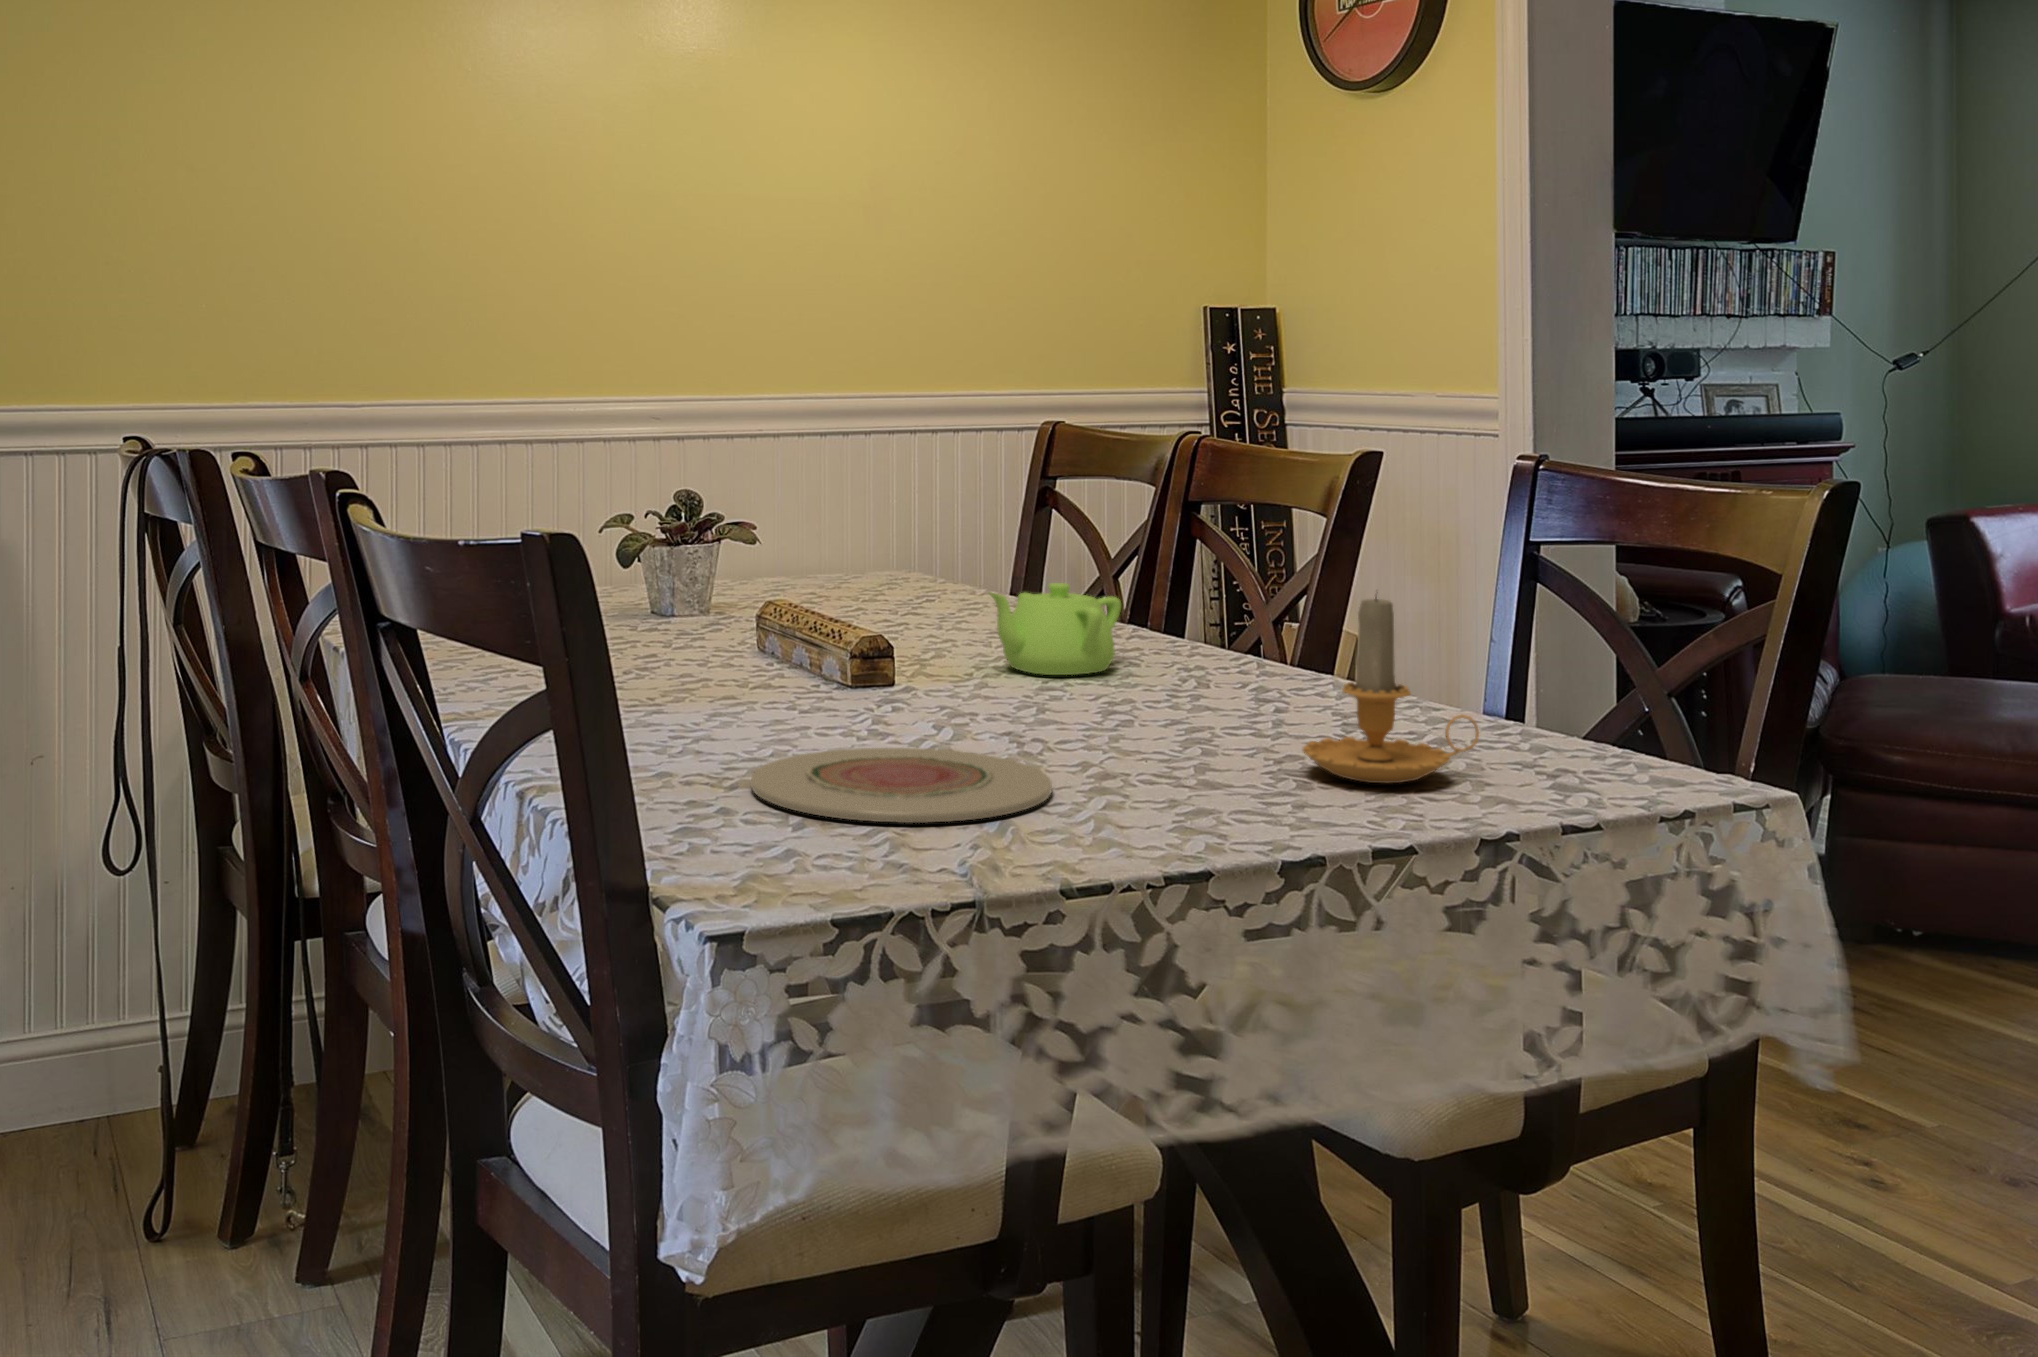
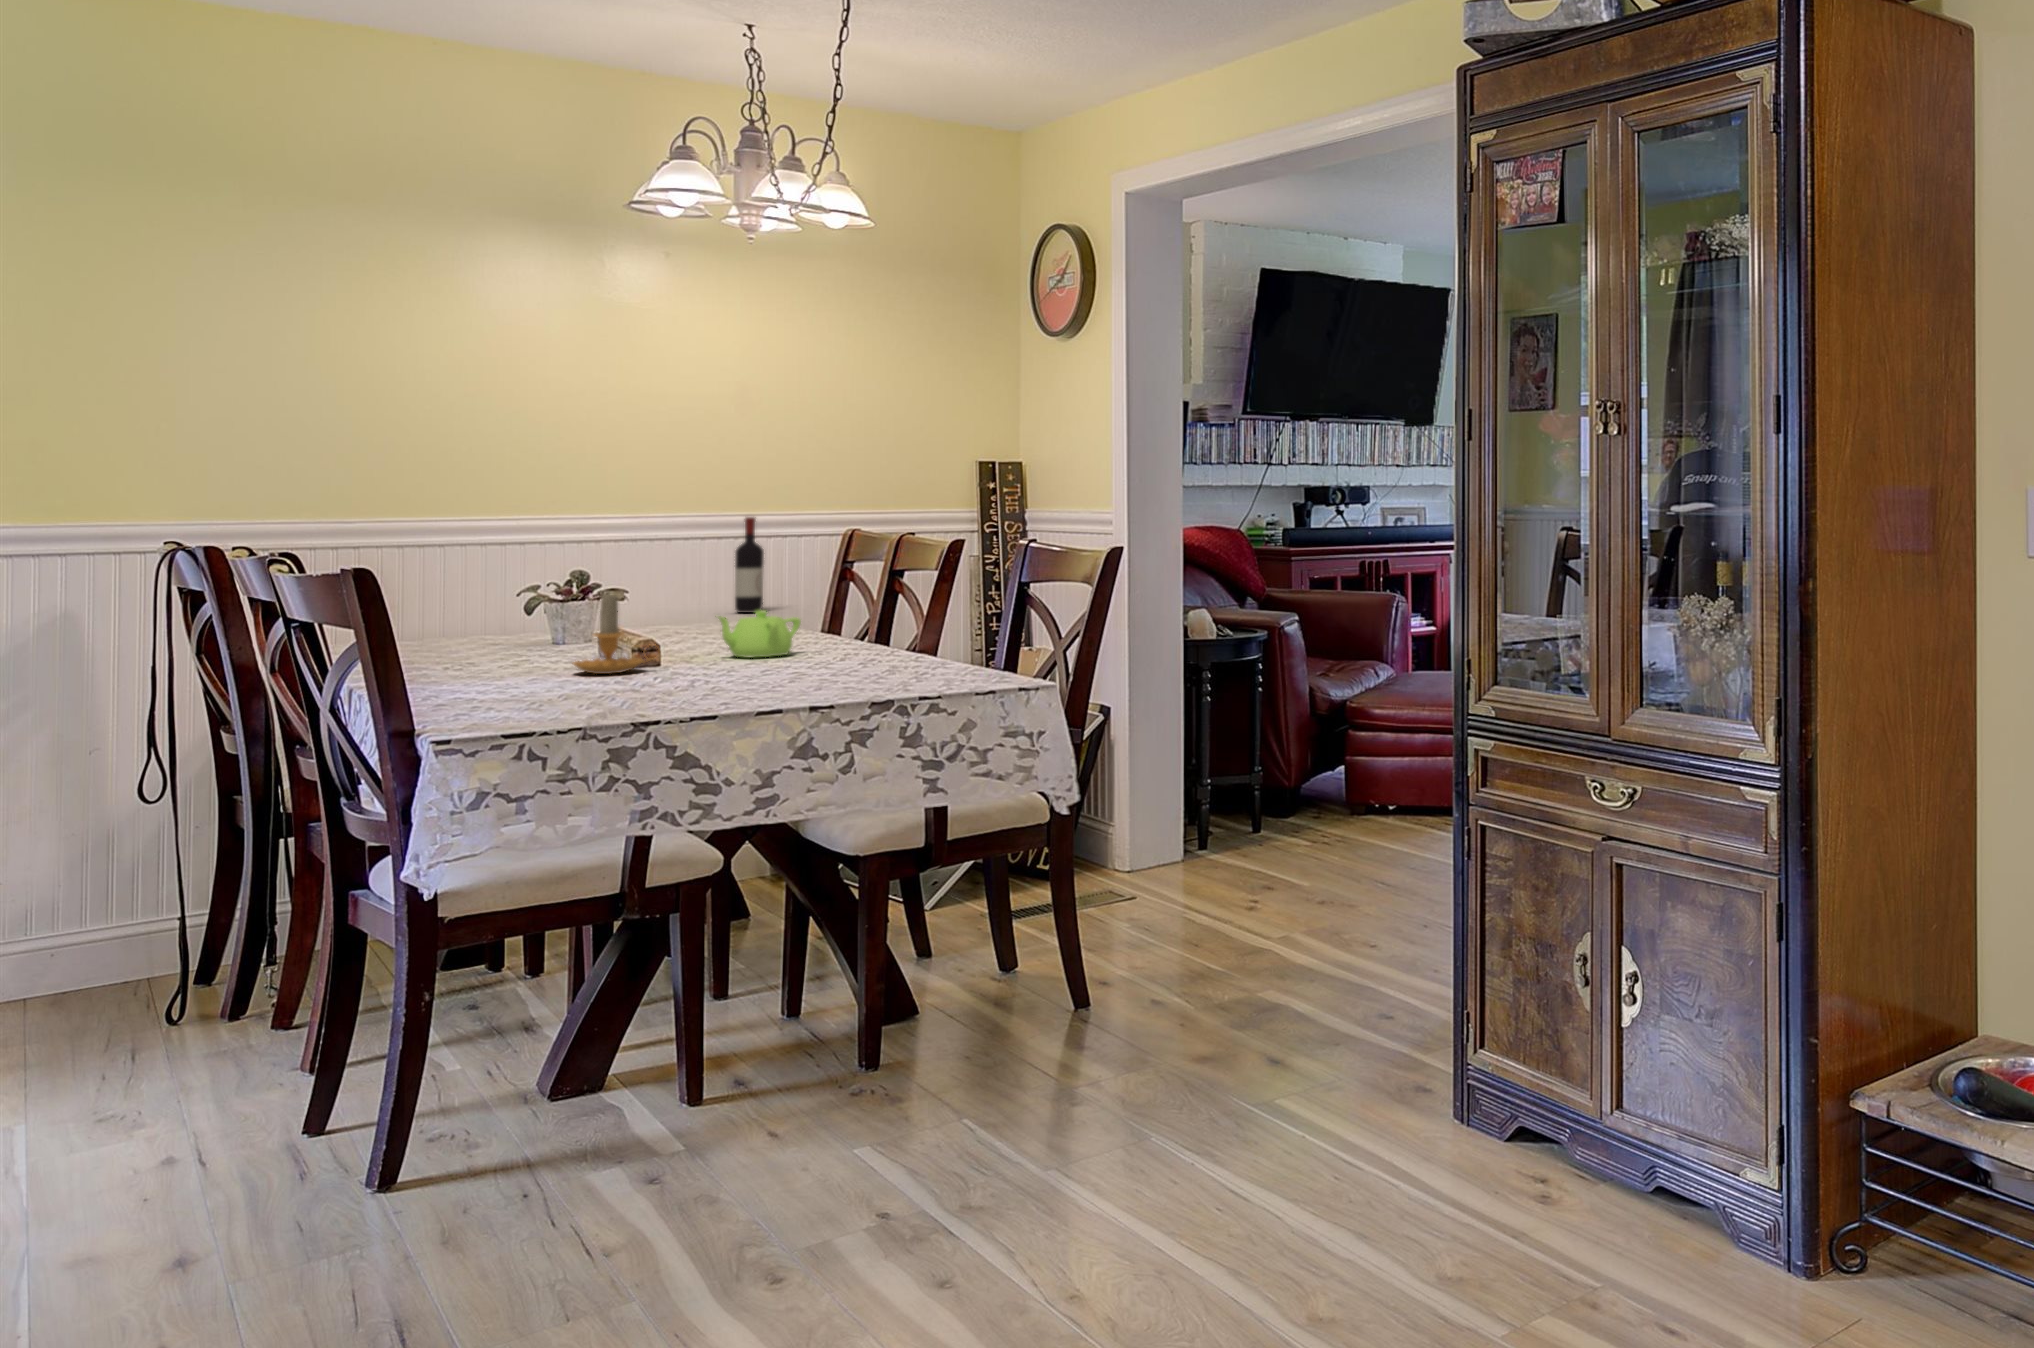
wine bottle: none [864,397,906,555] -> present [735,517,764,613]
candle: present [1303,597,1479,784] -> present [573,595,656,674]
plate: present [751,748,1052,823] -> none [508,682,673,705]

